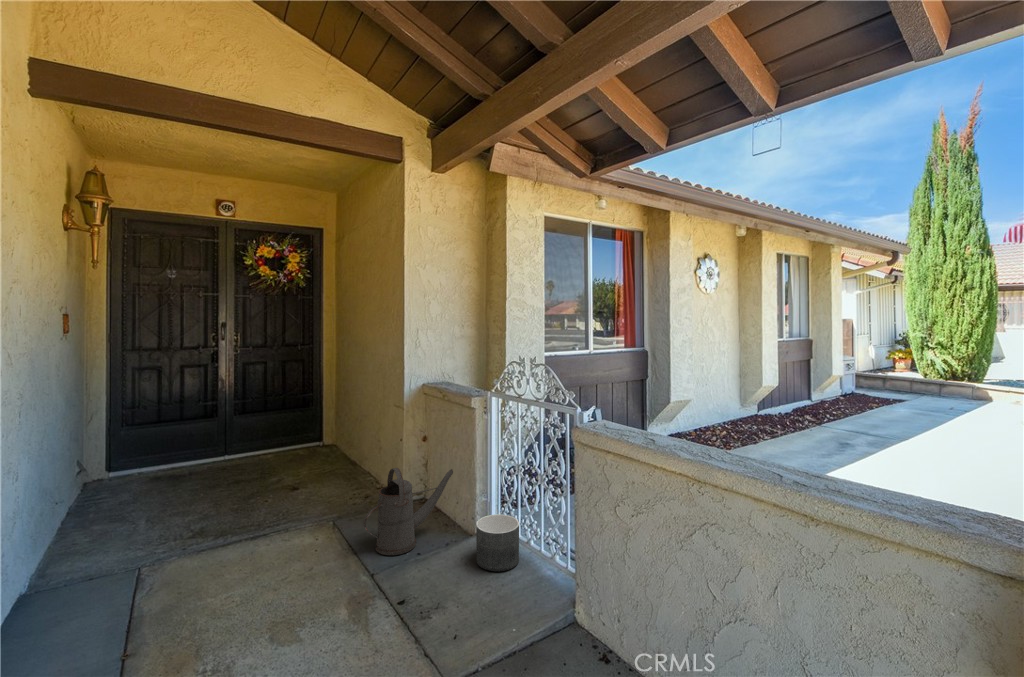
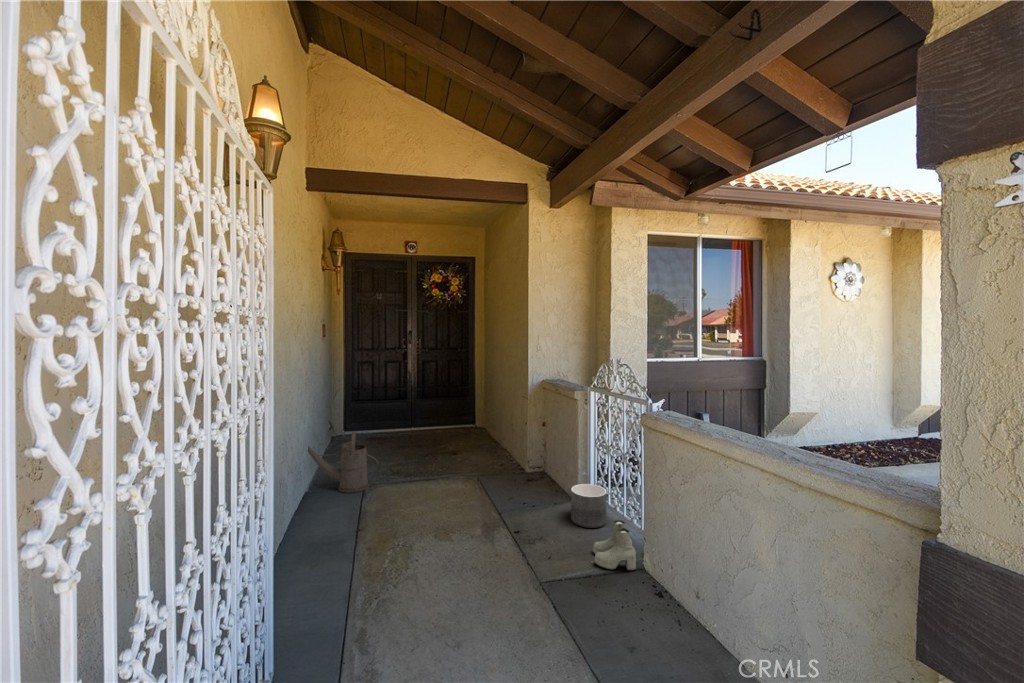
watering can: present [363,468,453,555] -> present [308,432,378,493]
boots: none [514,560,568,627] -> present [593,520,636,570]

